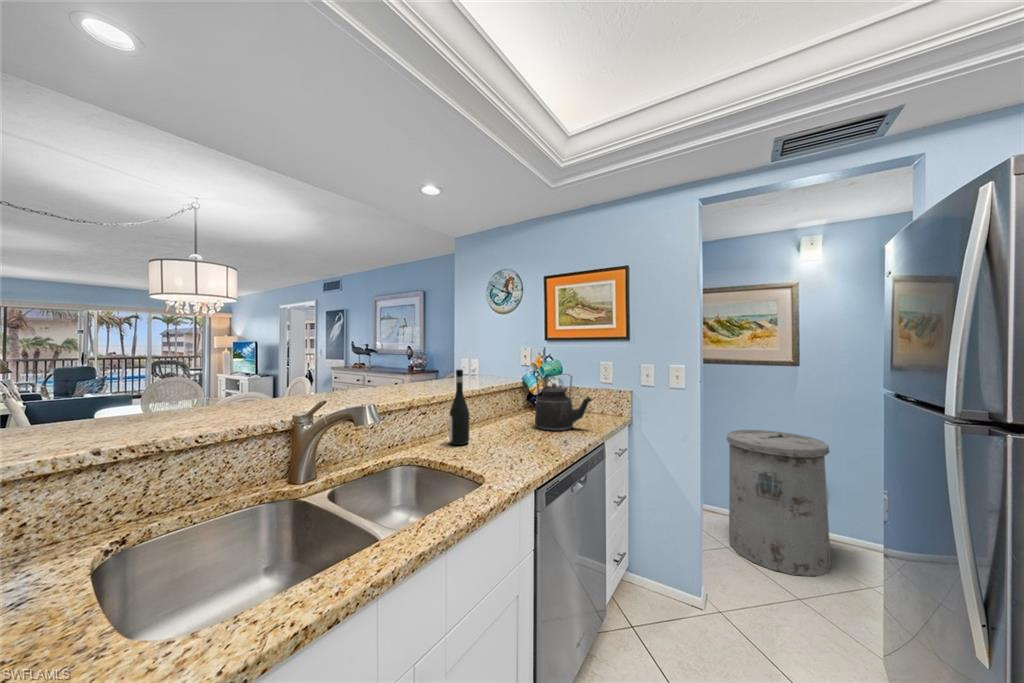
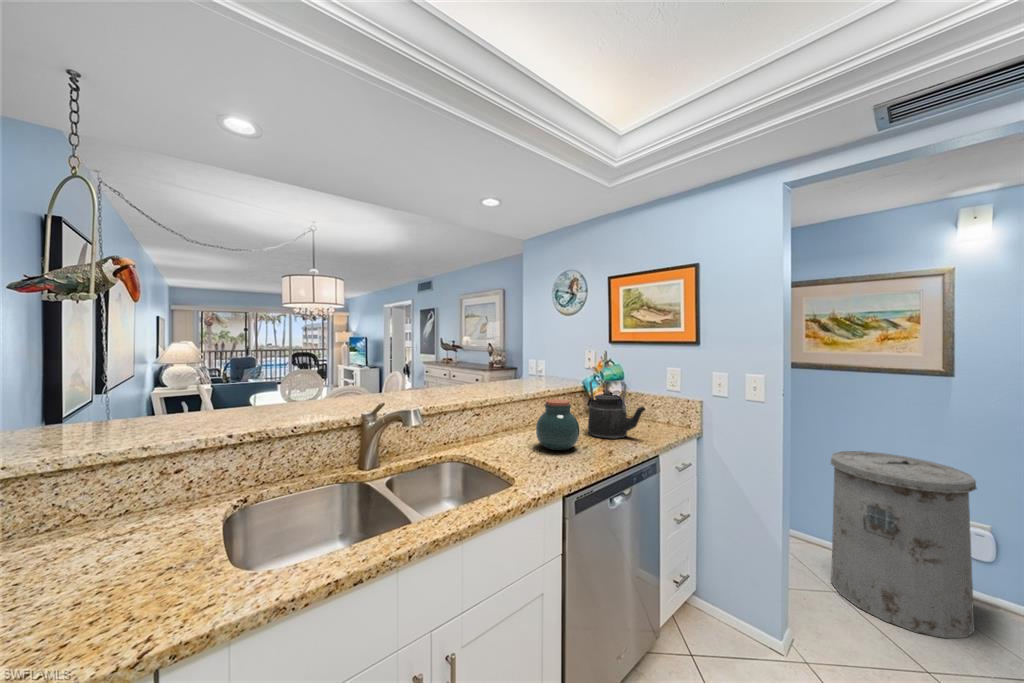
wine bottle: present [449,369,469,445] -> none [499,376,517,446]
jar: none [491,393,535,445] -> present [536,399,579,450]

